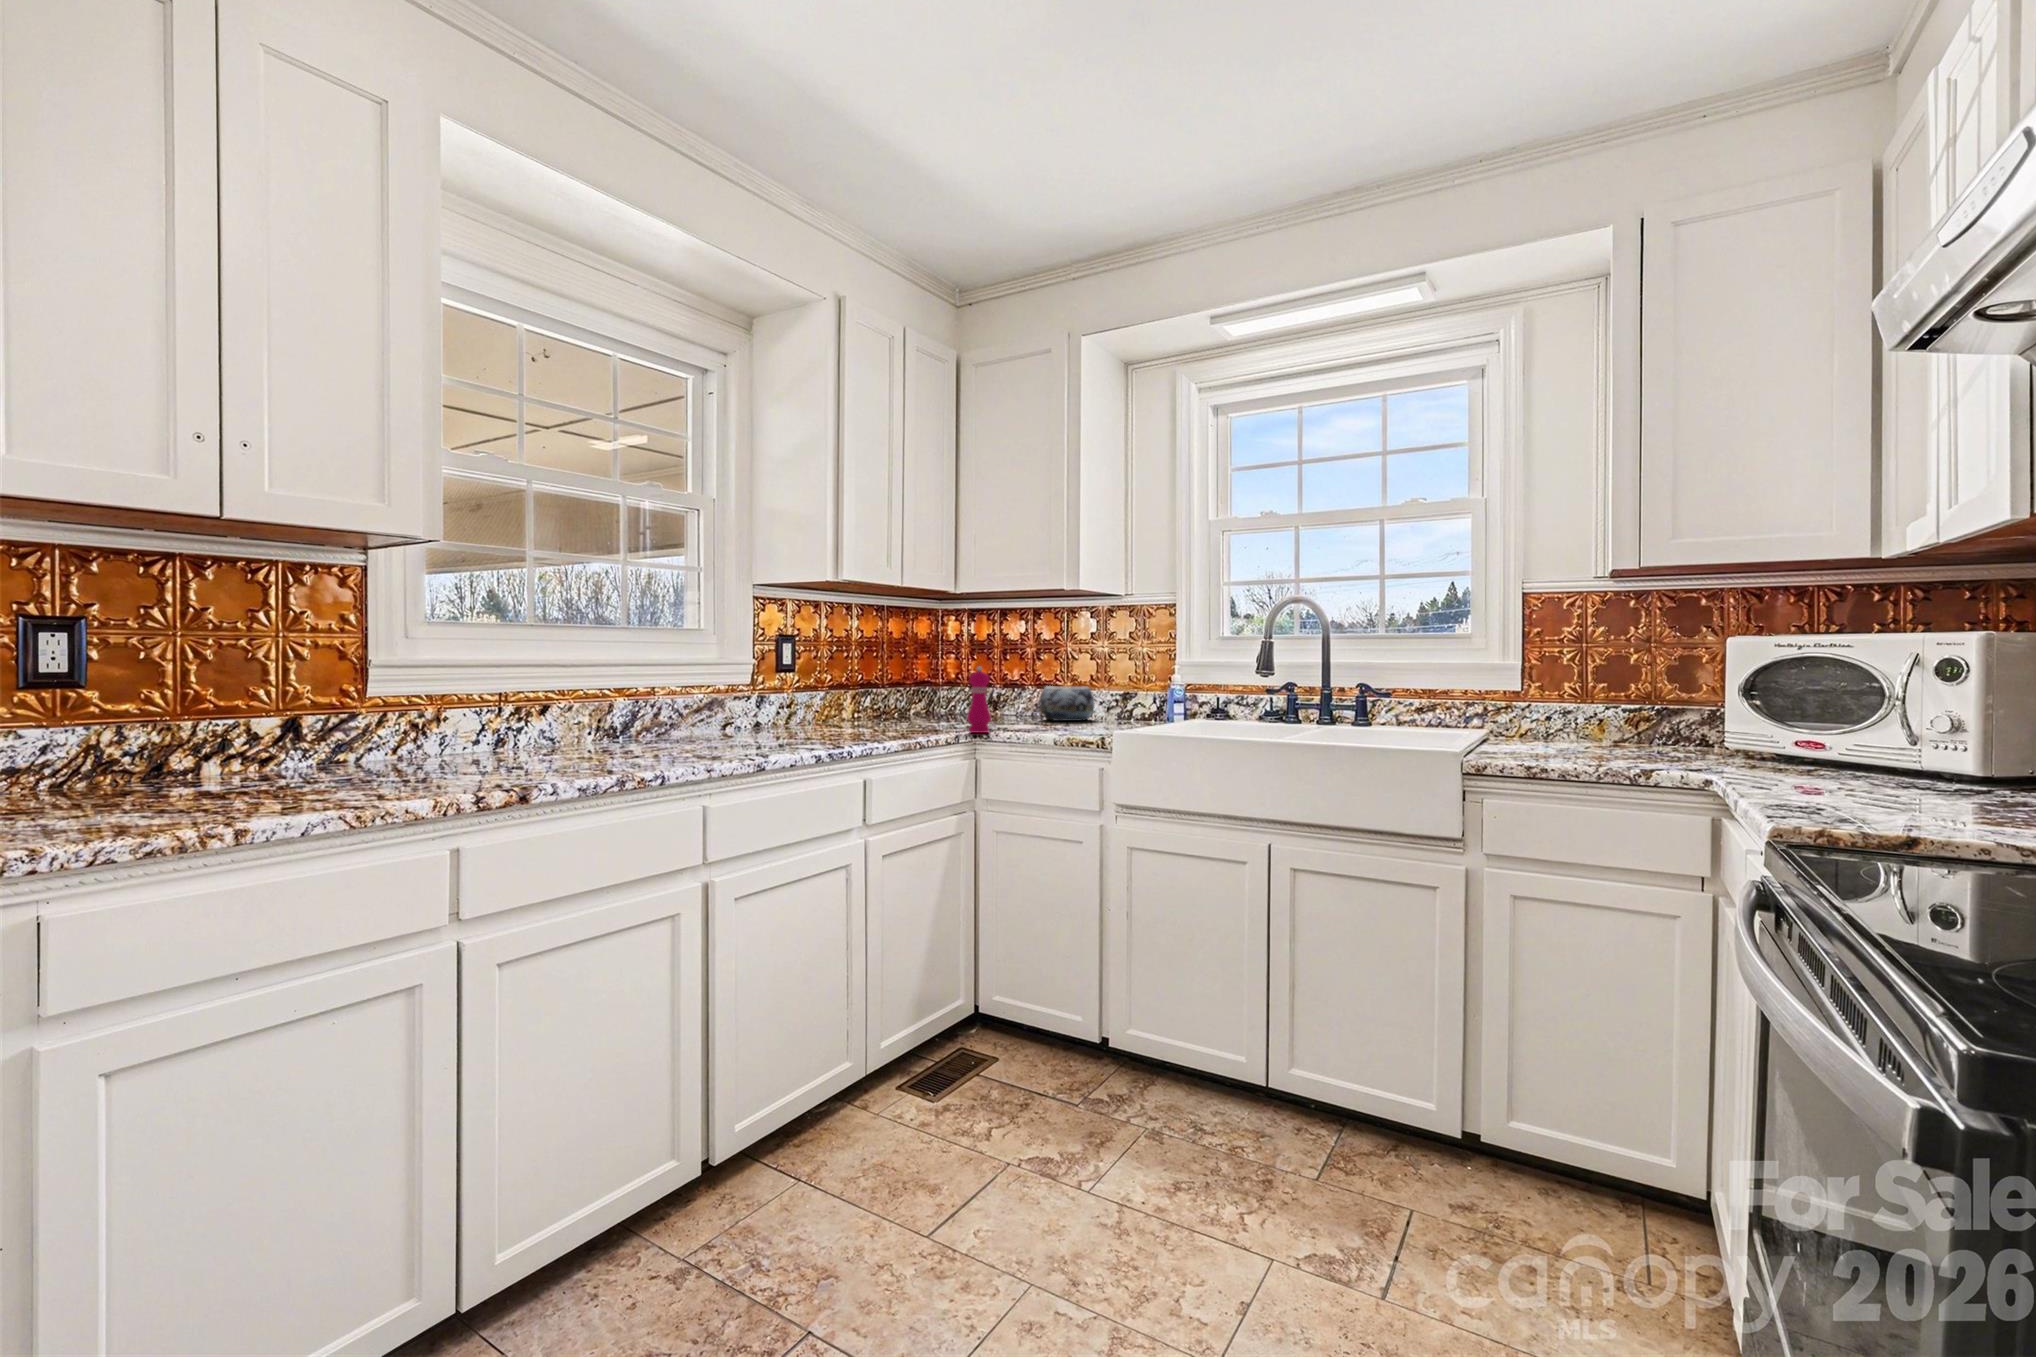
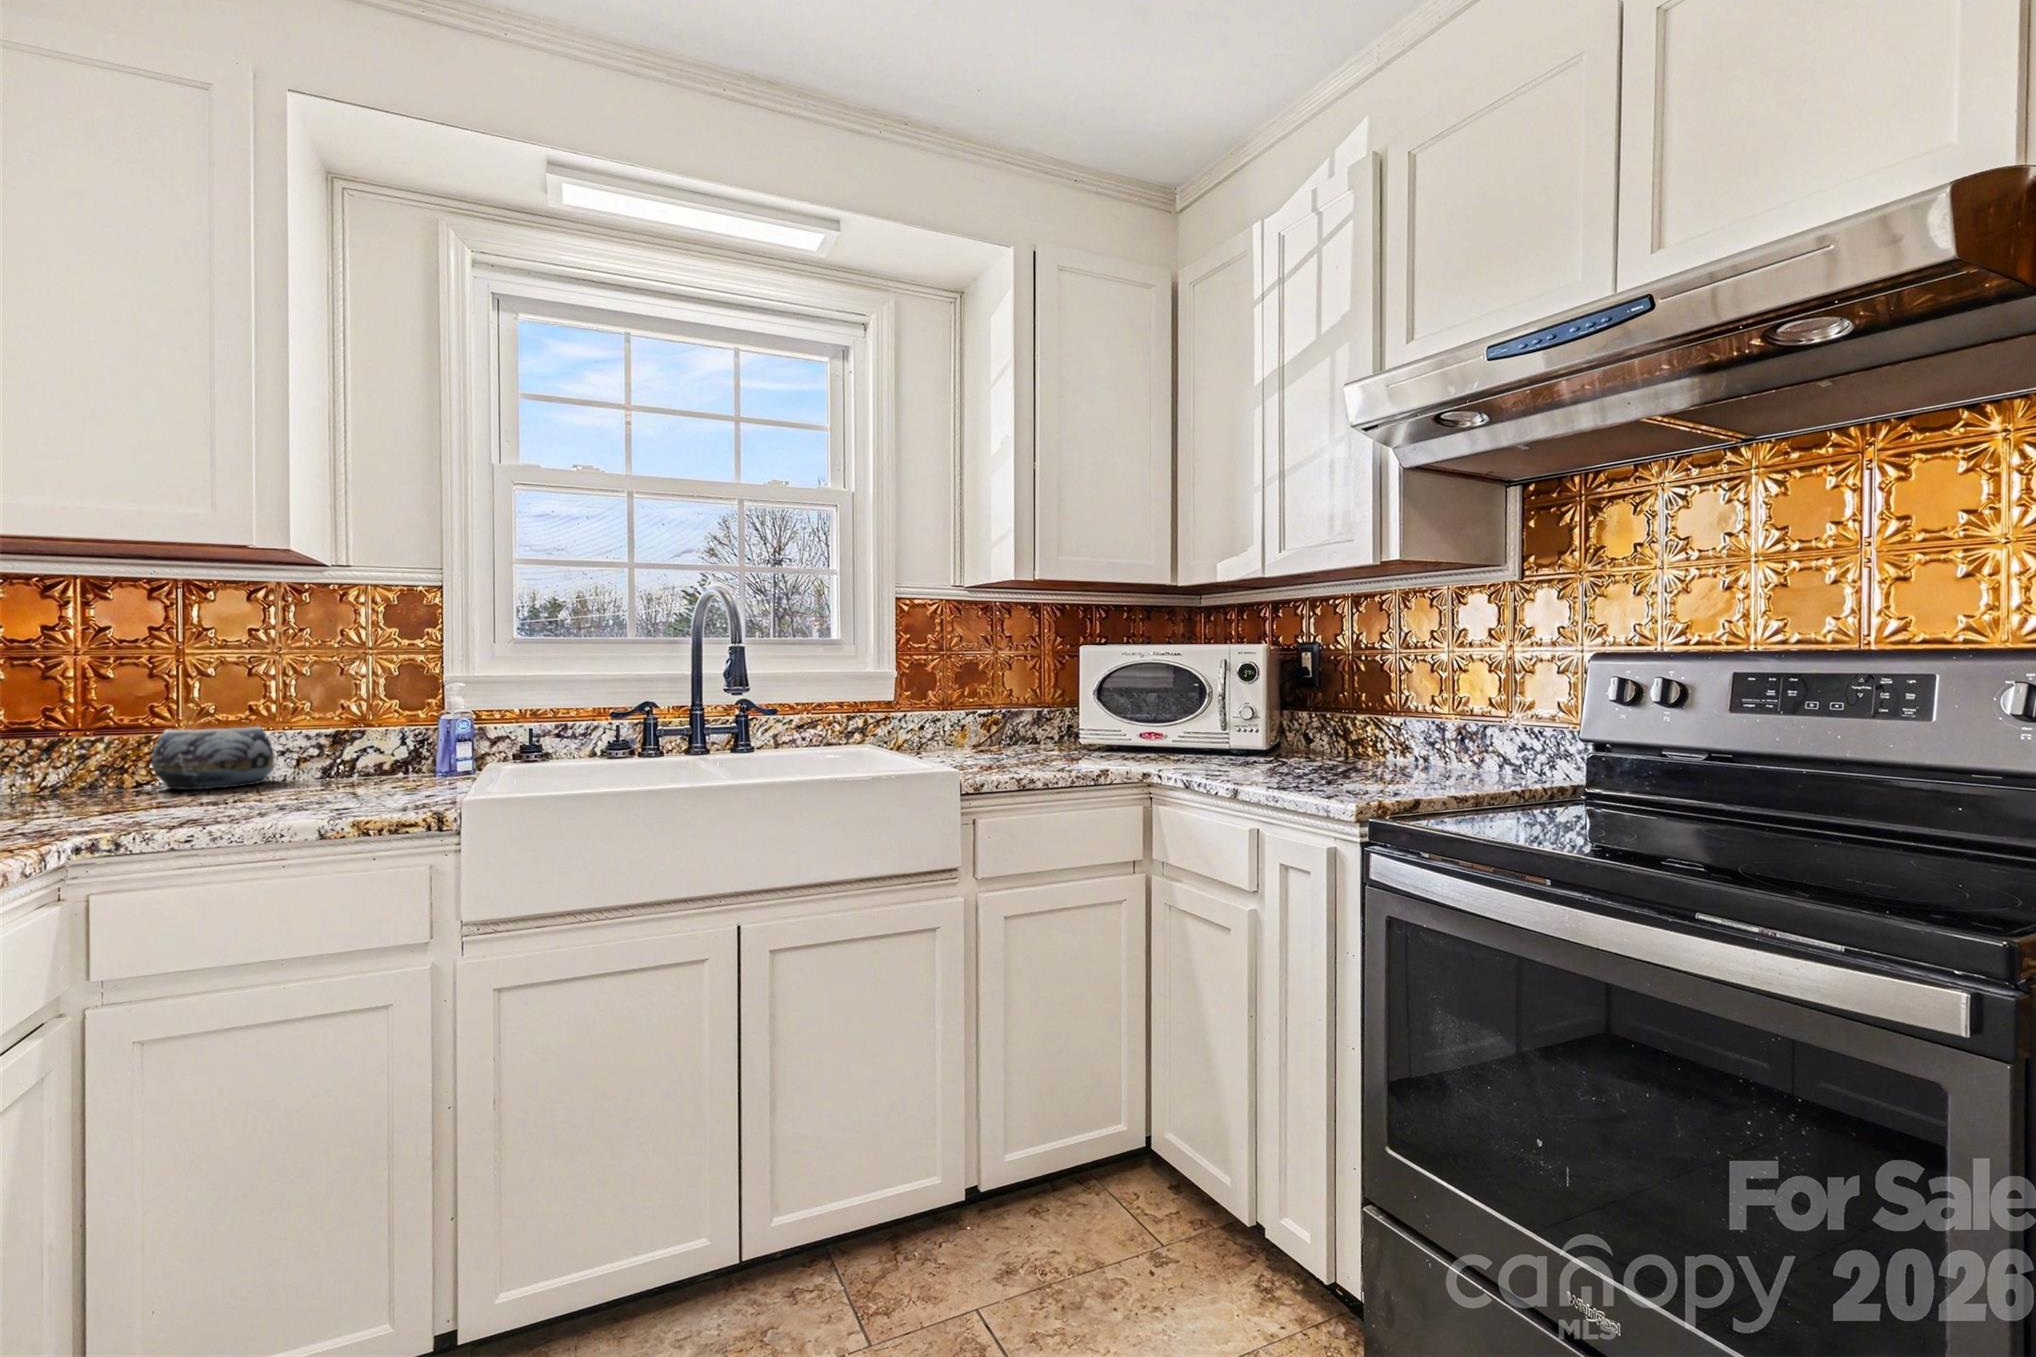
pepper mill: present [967,666,991,733] -> none [74,699,141,837]

